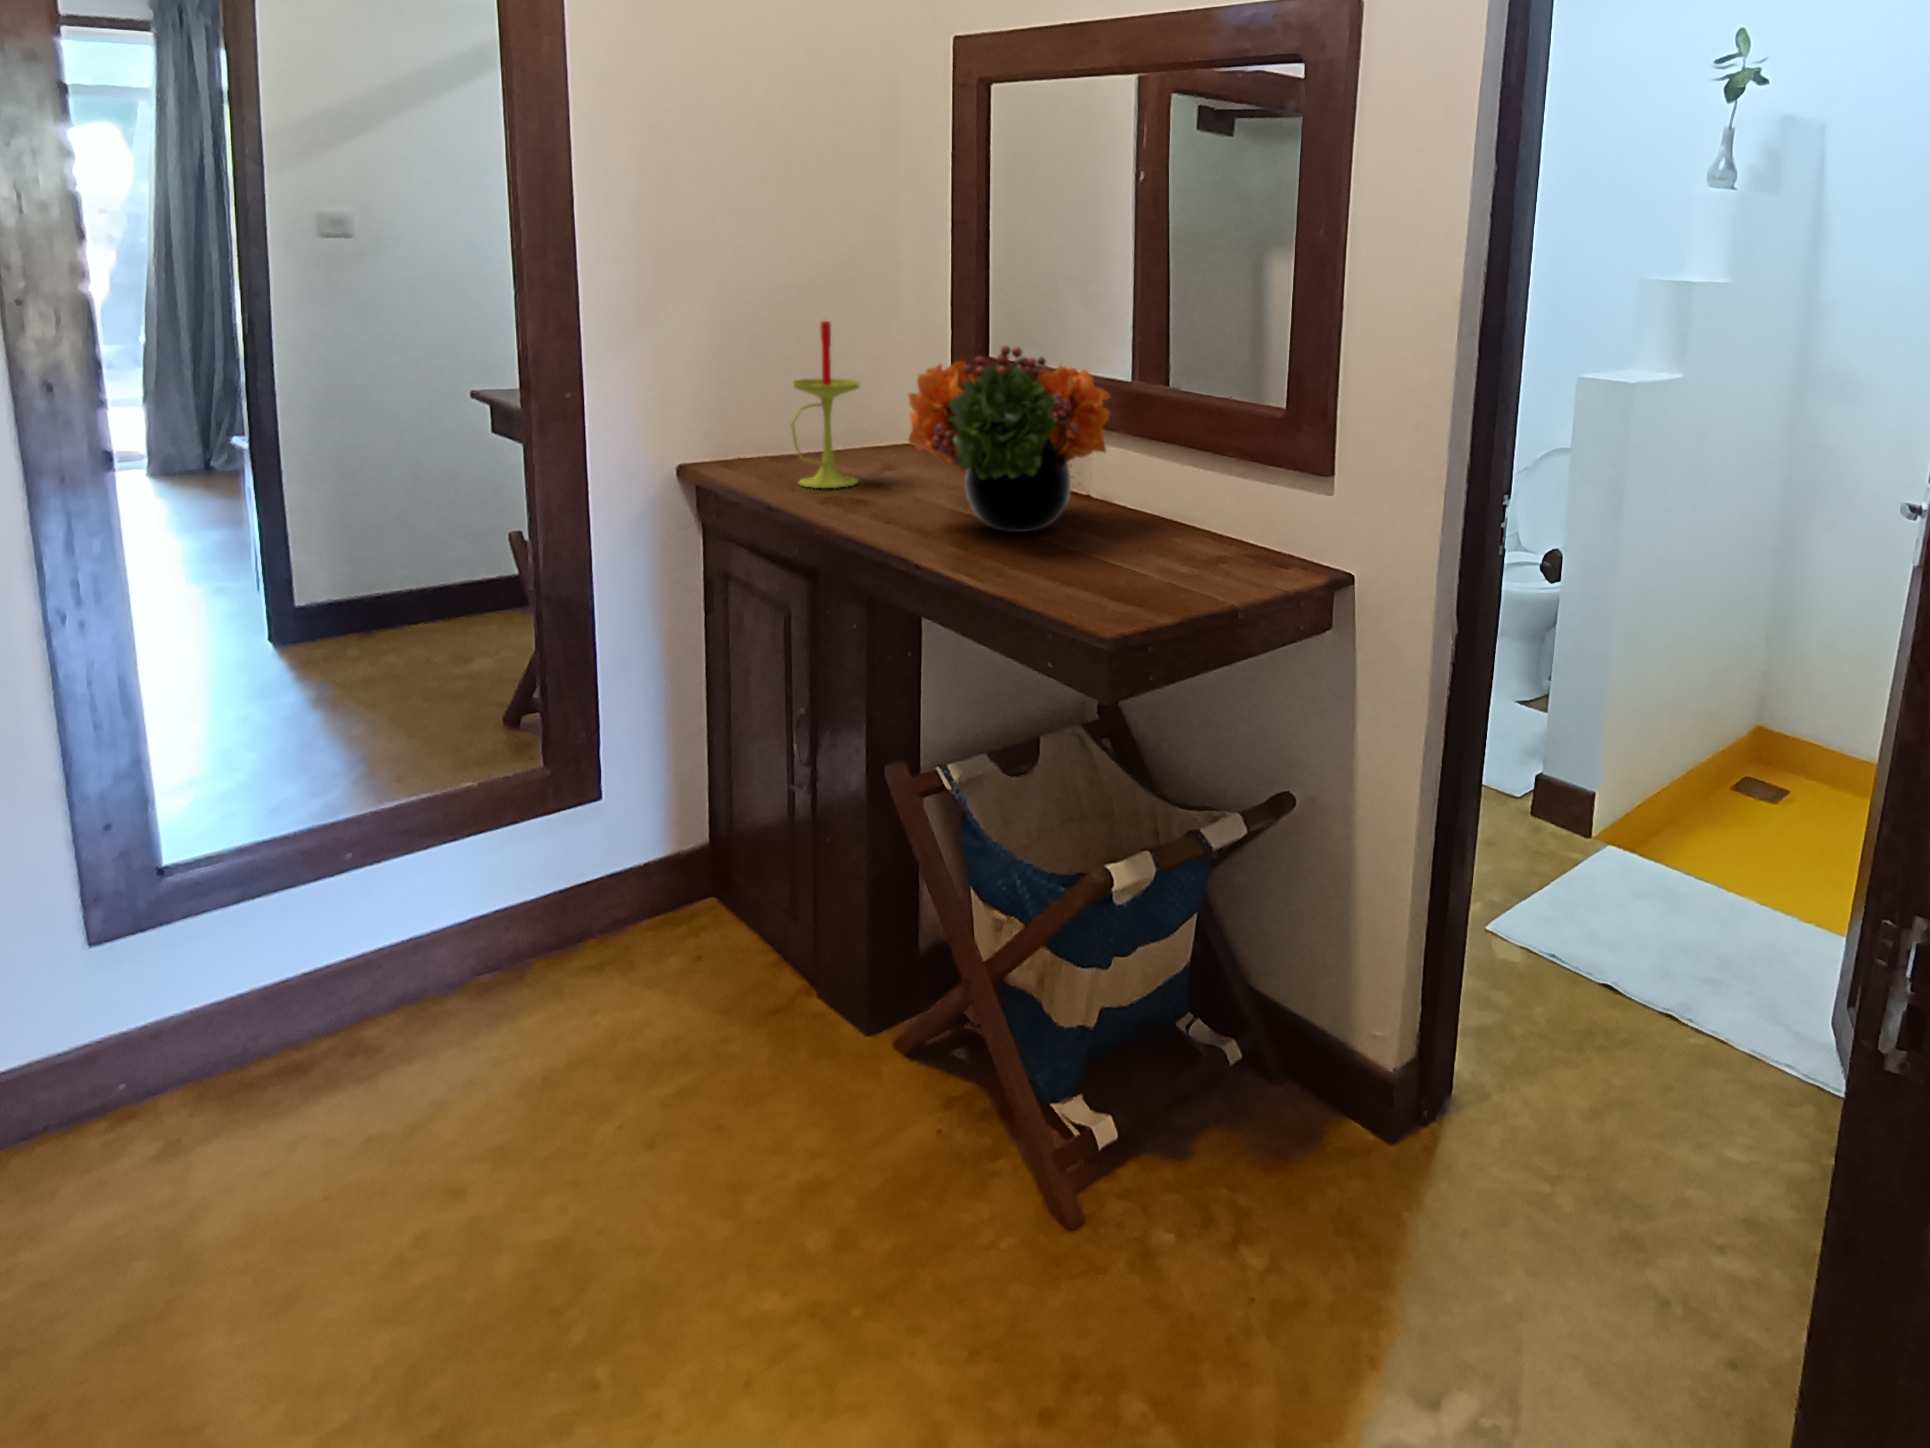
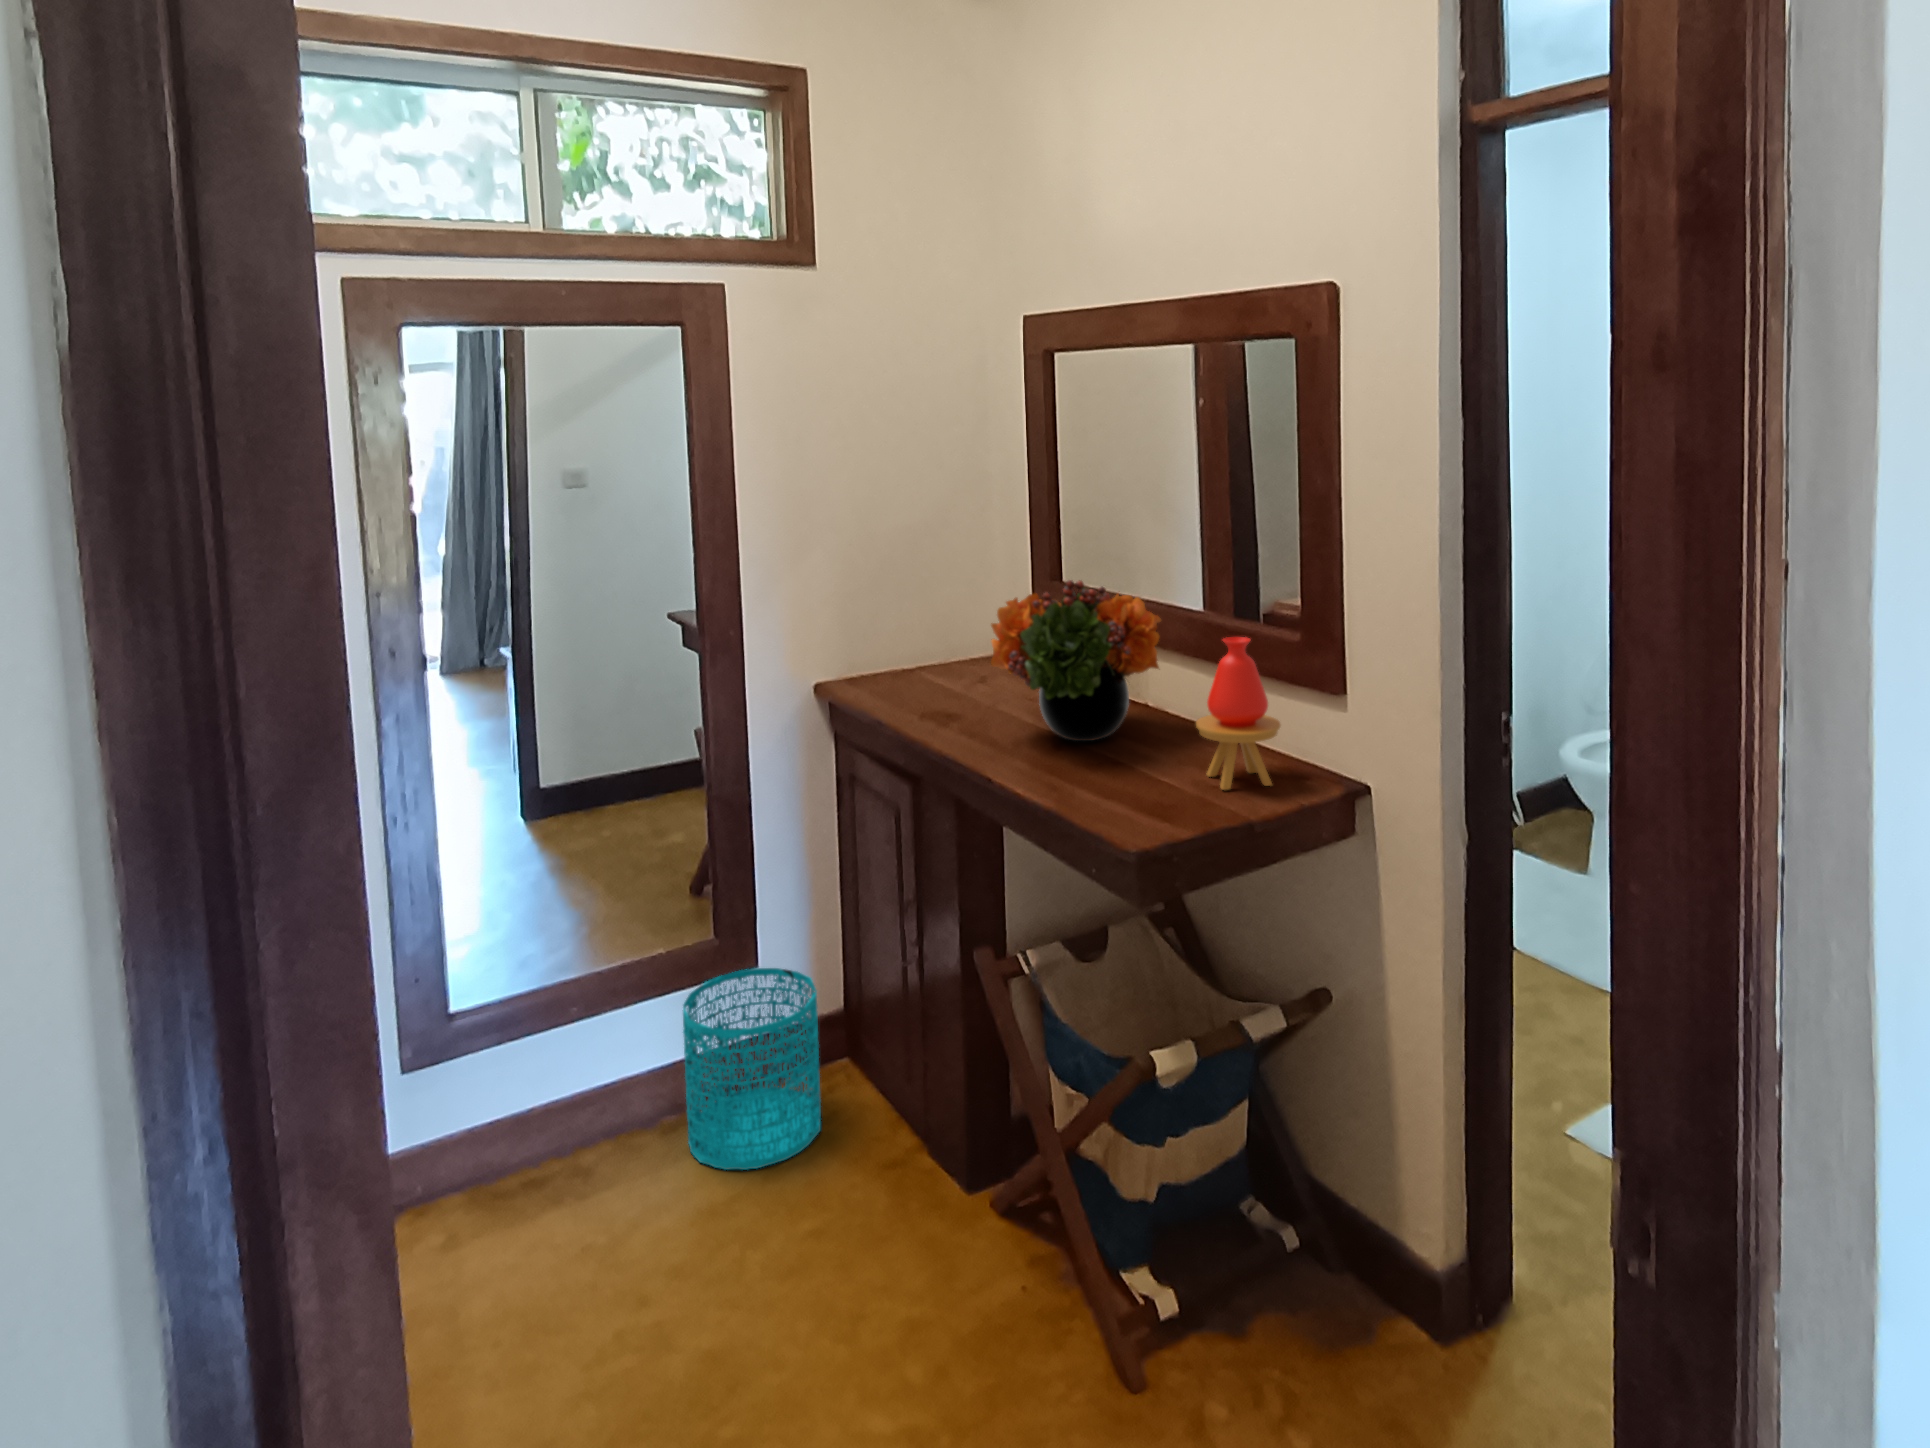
candle: present [791,321,860,488] -> none [903,551,960,697]
vase: none [1159,408,1254,578] -> present [1196,637,1281,790]
wastebasket: none [505,804,687,1038] -> present [683,968,821,1170]

